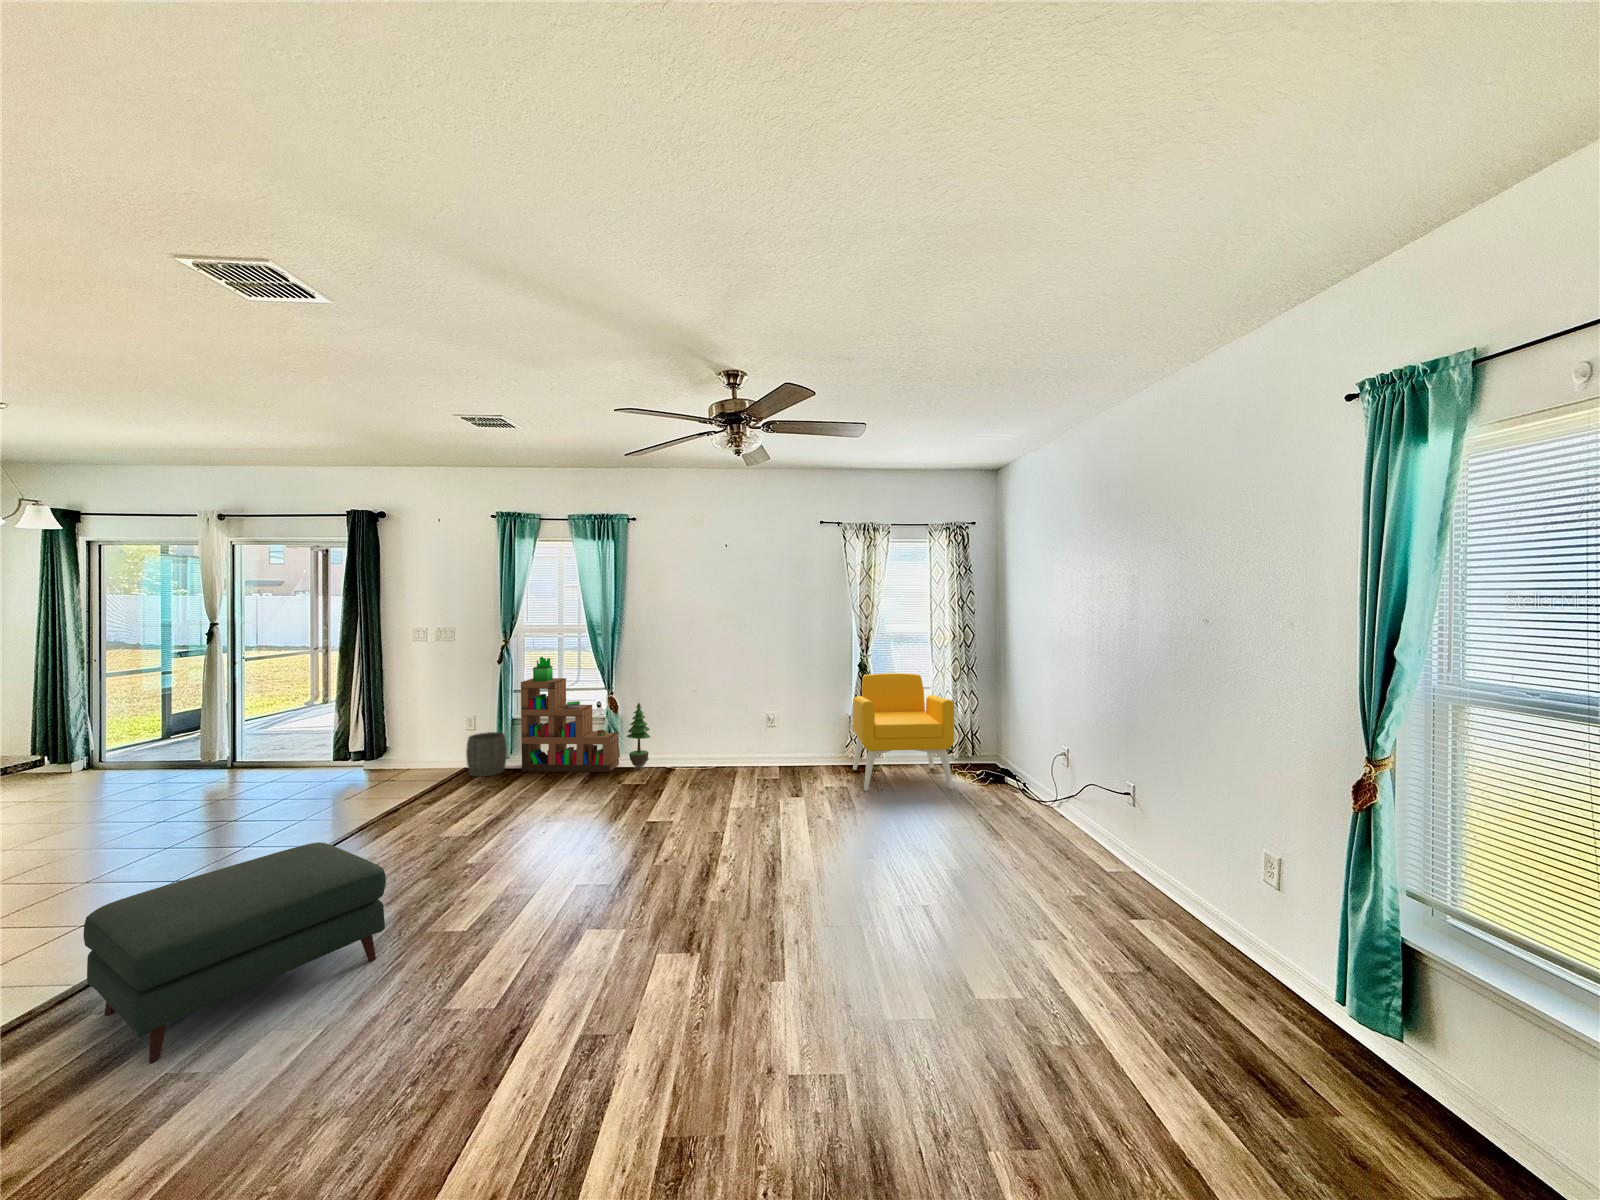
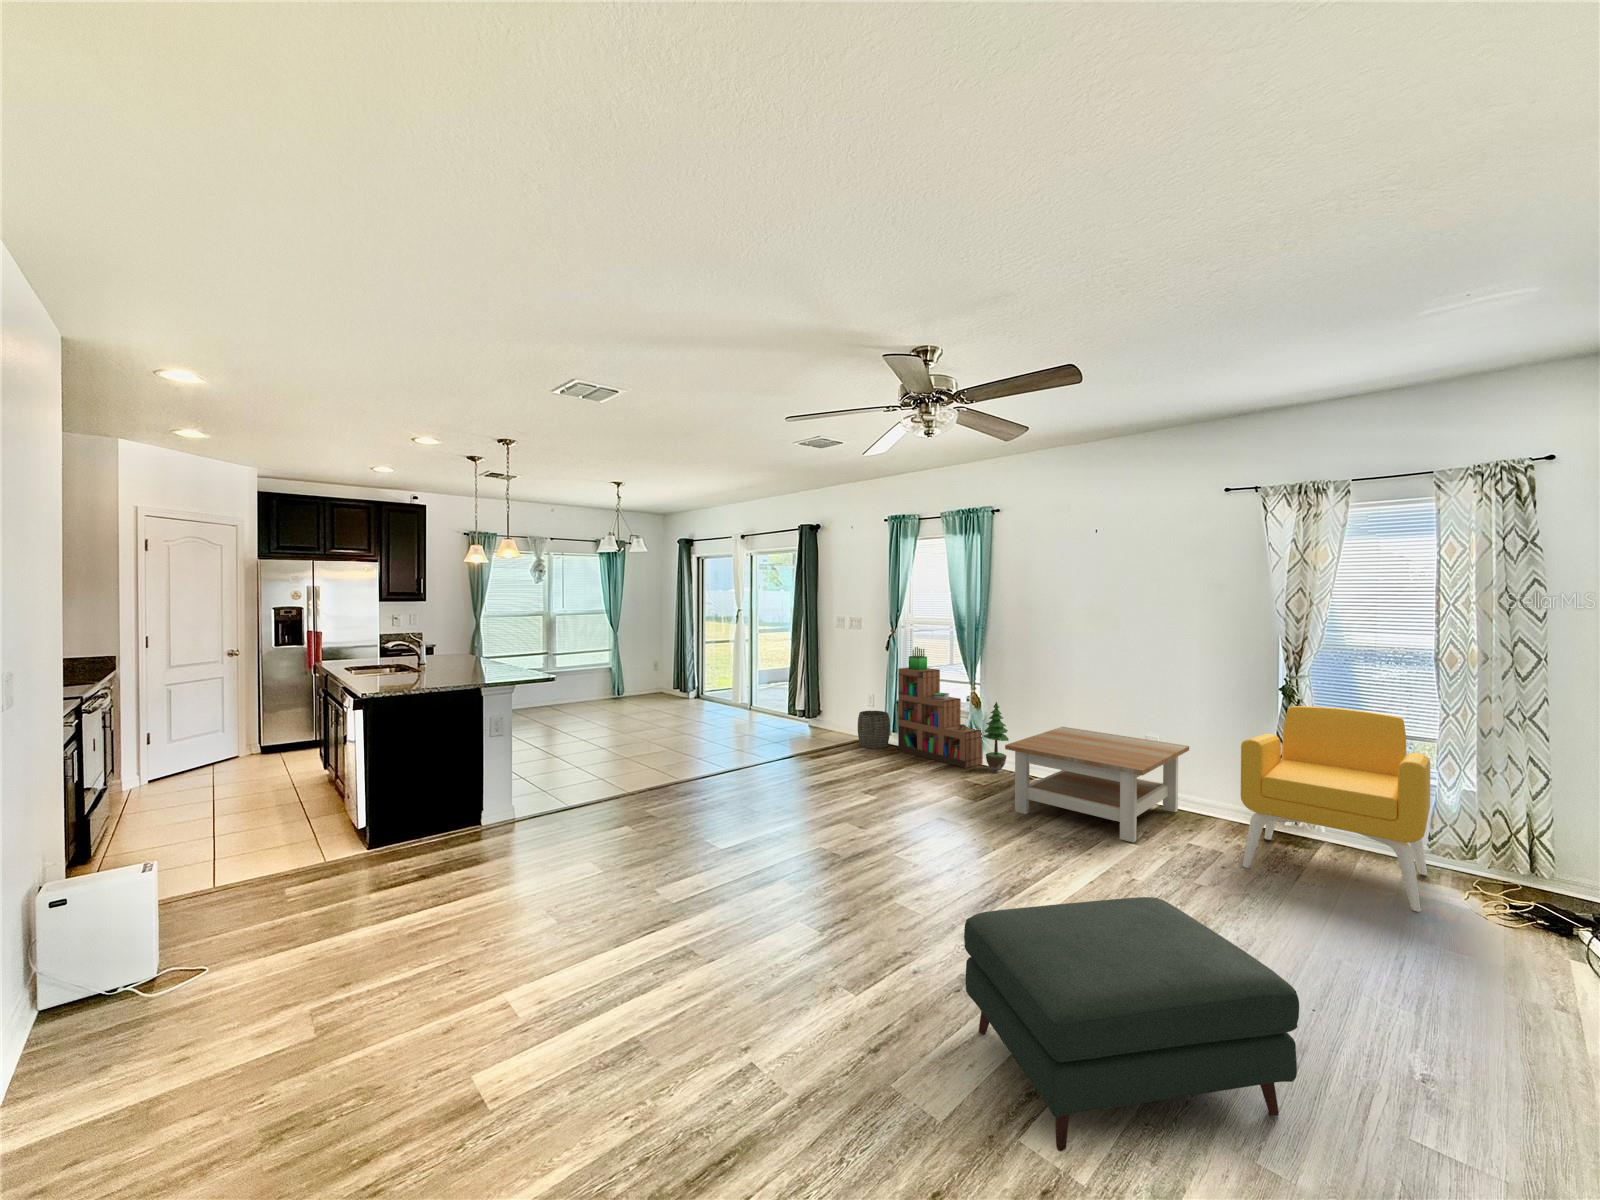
coffee table: none [688,714,805,797] -> present [1005,727,1189,843]
ottoman: present [84,842,386,1063] -> present [964,897,1299,1151]

